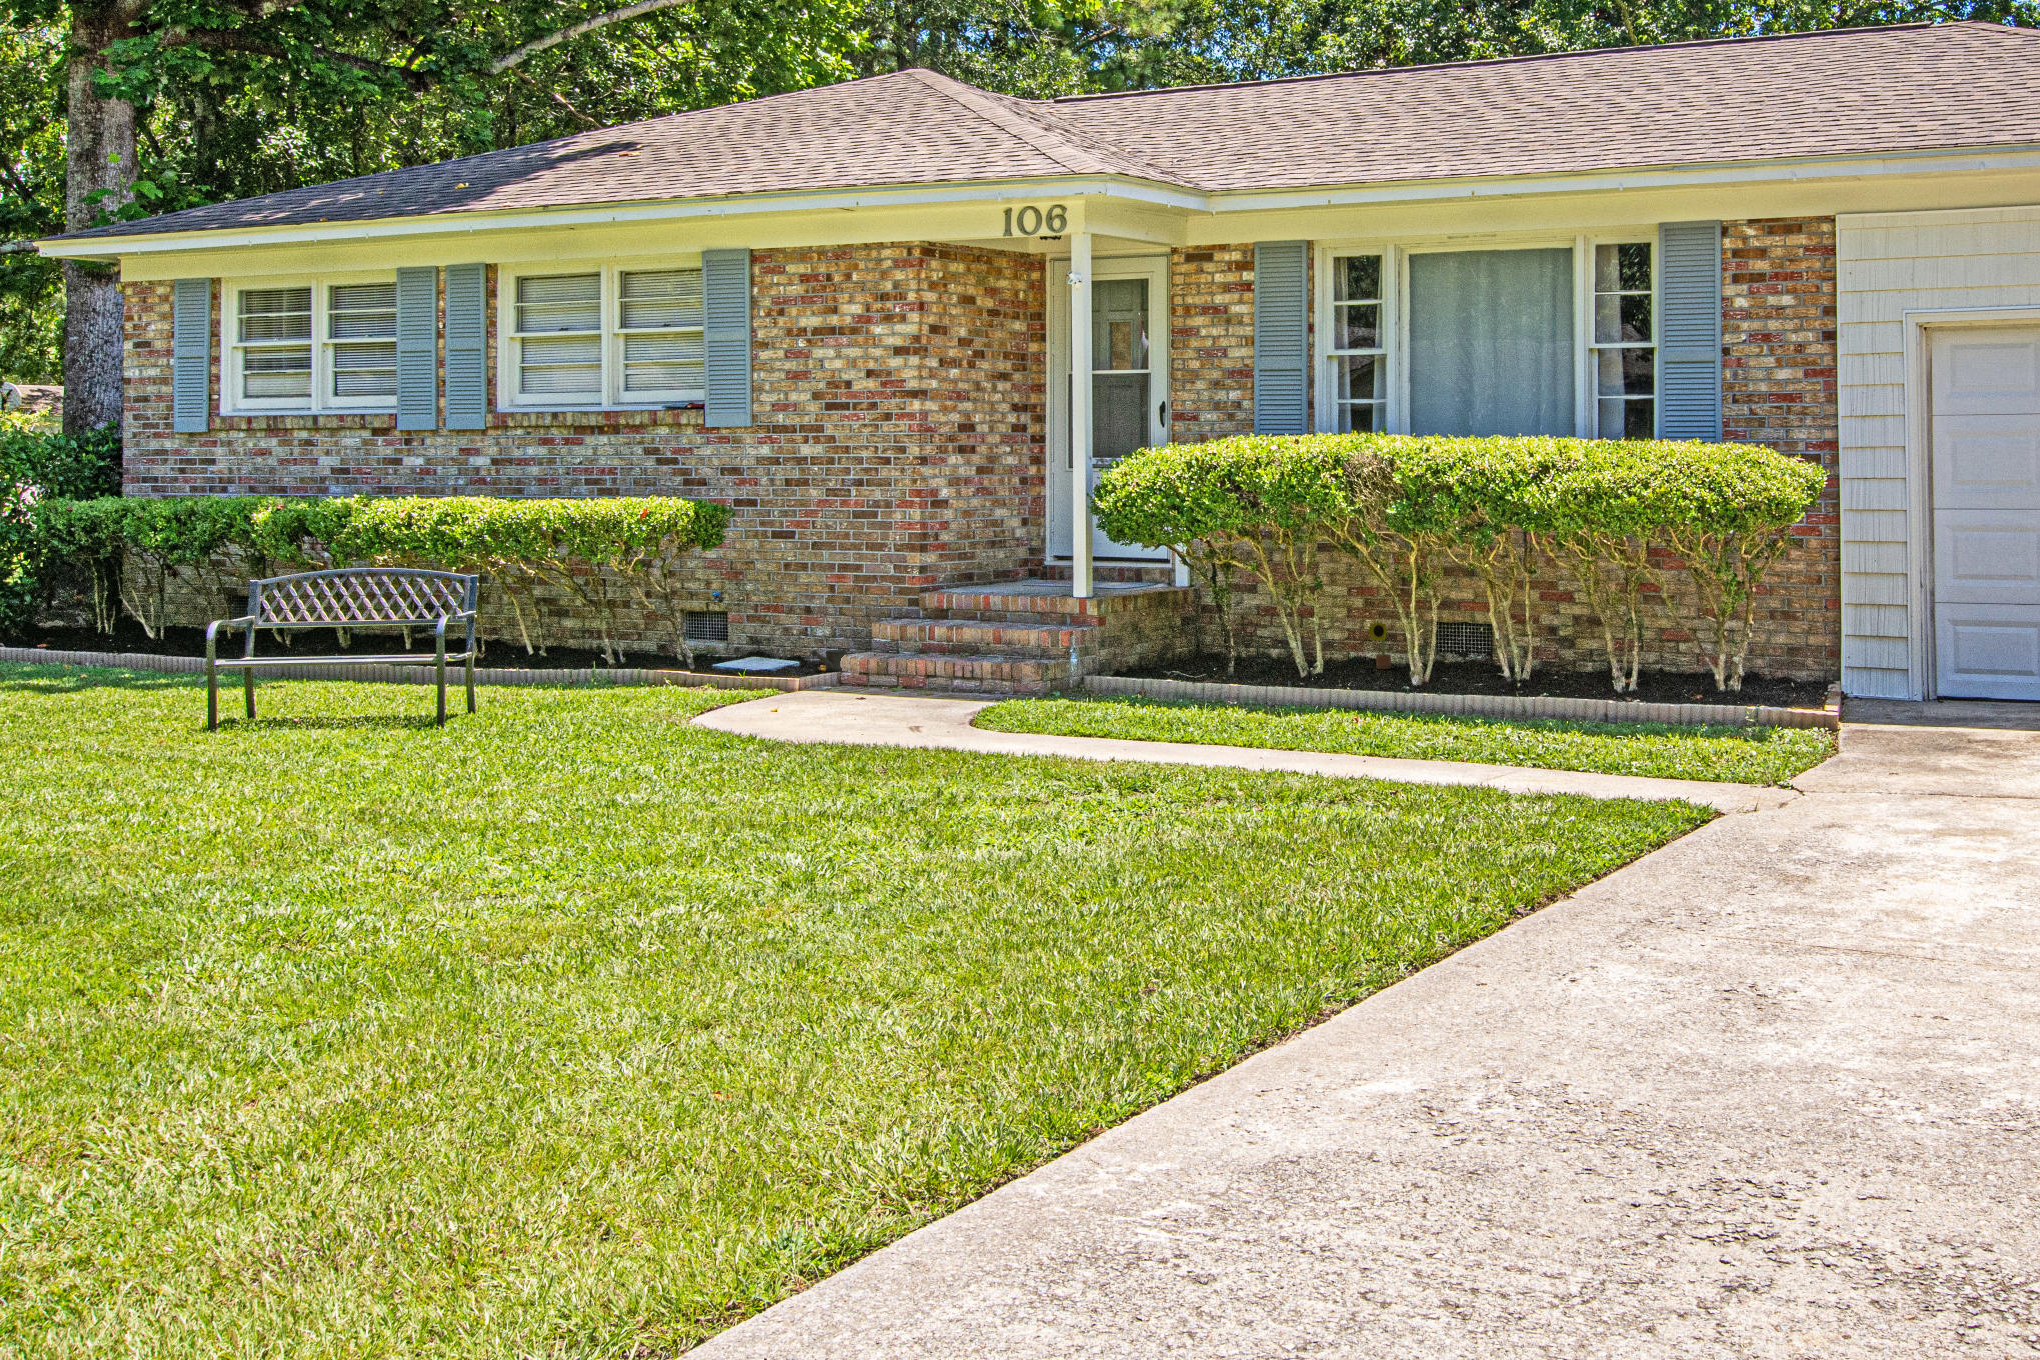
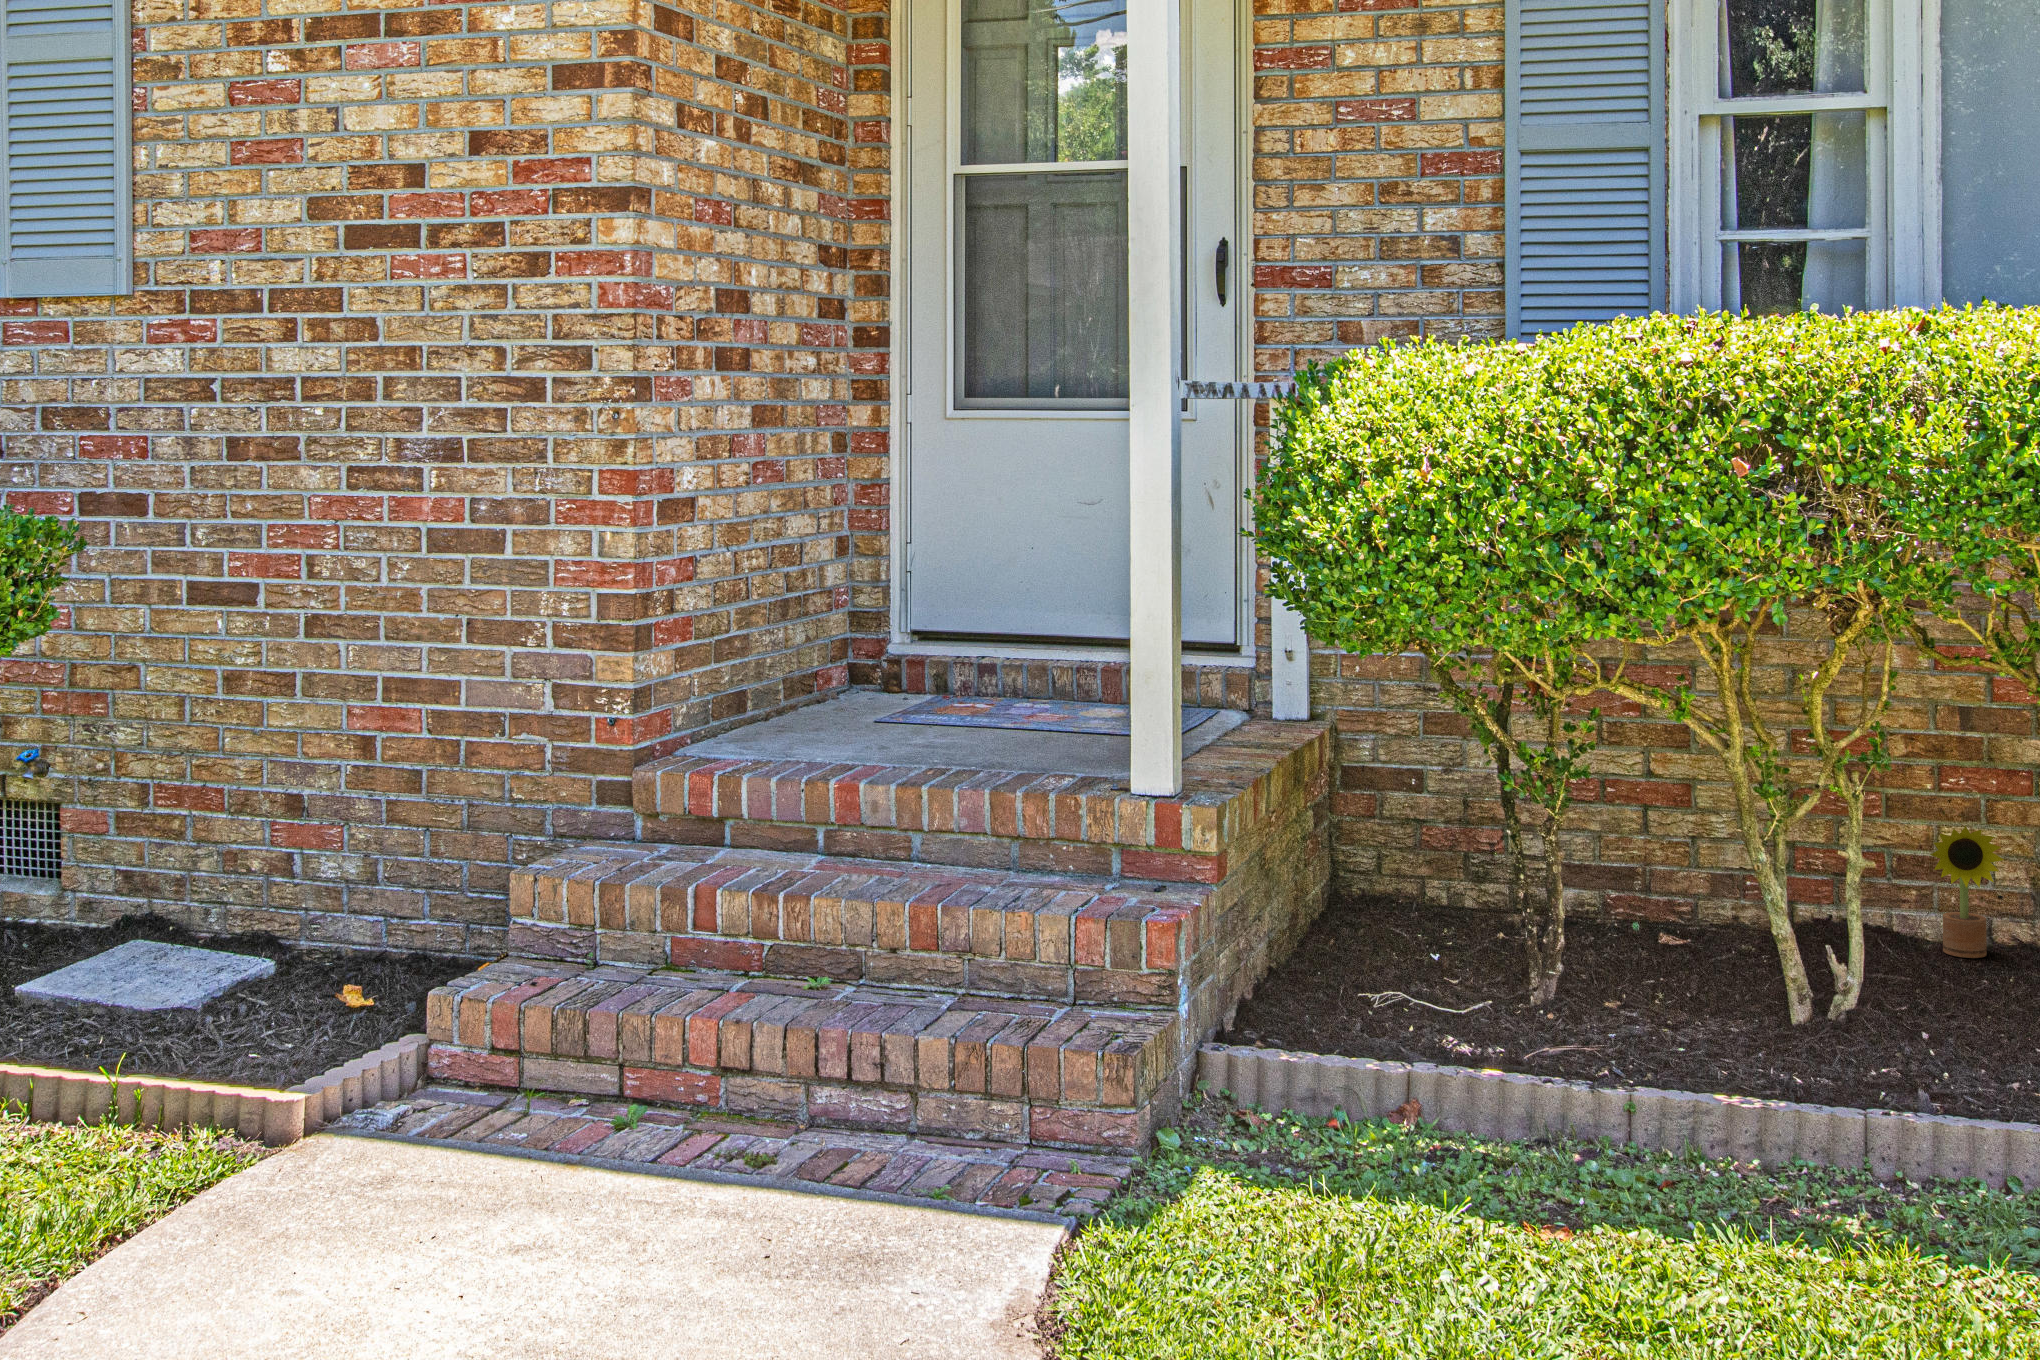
watering can: present [812,649,850,671] -> none [321,906,419,982]

